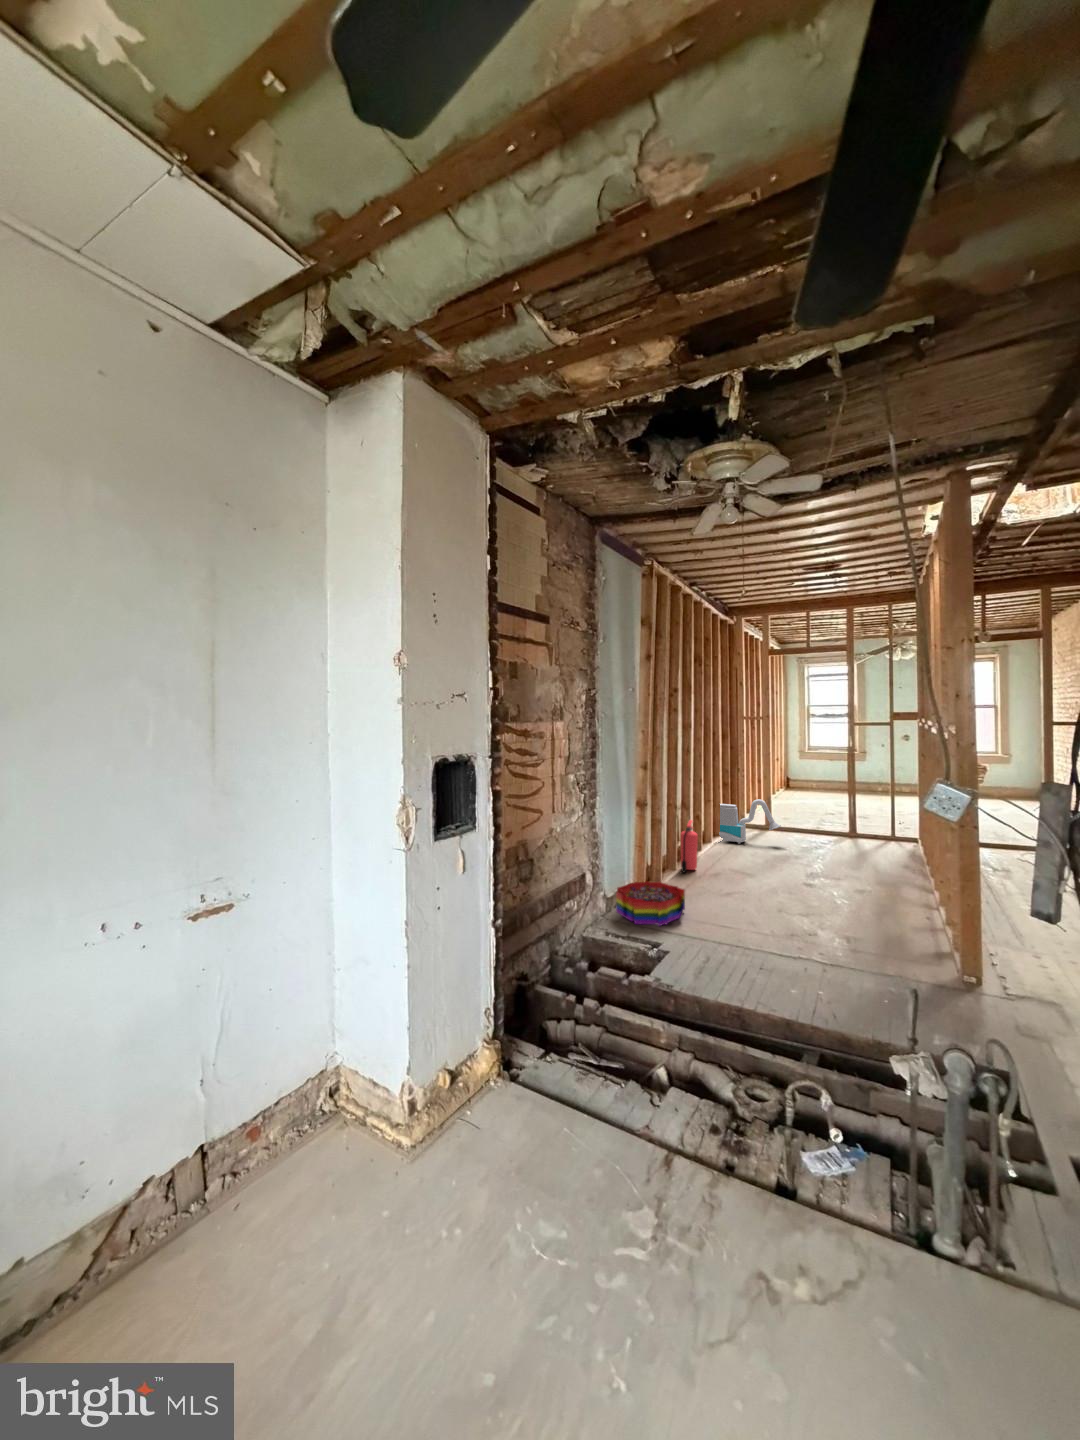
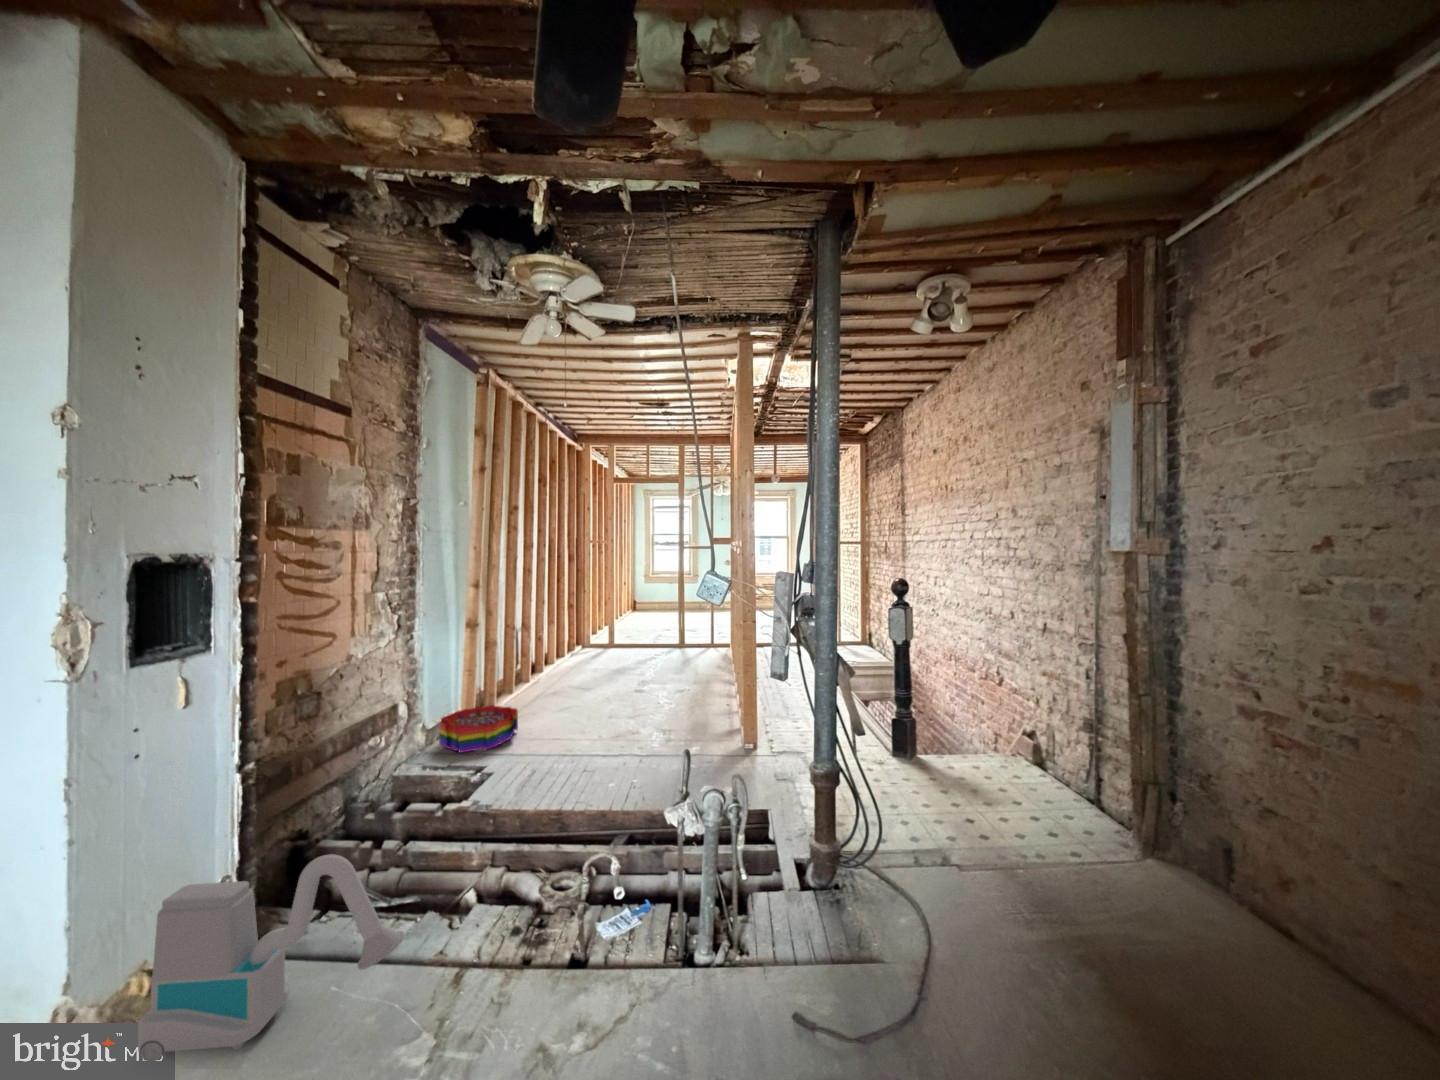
vacuum cleaner: present [719,799,781,844] -> present [138,855,405,1062]
fire extinguisher: present [681,820,698,873] -> none [520,641,539,696]

